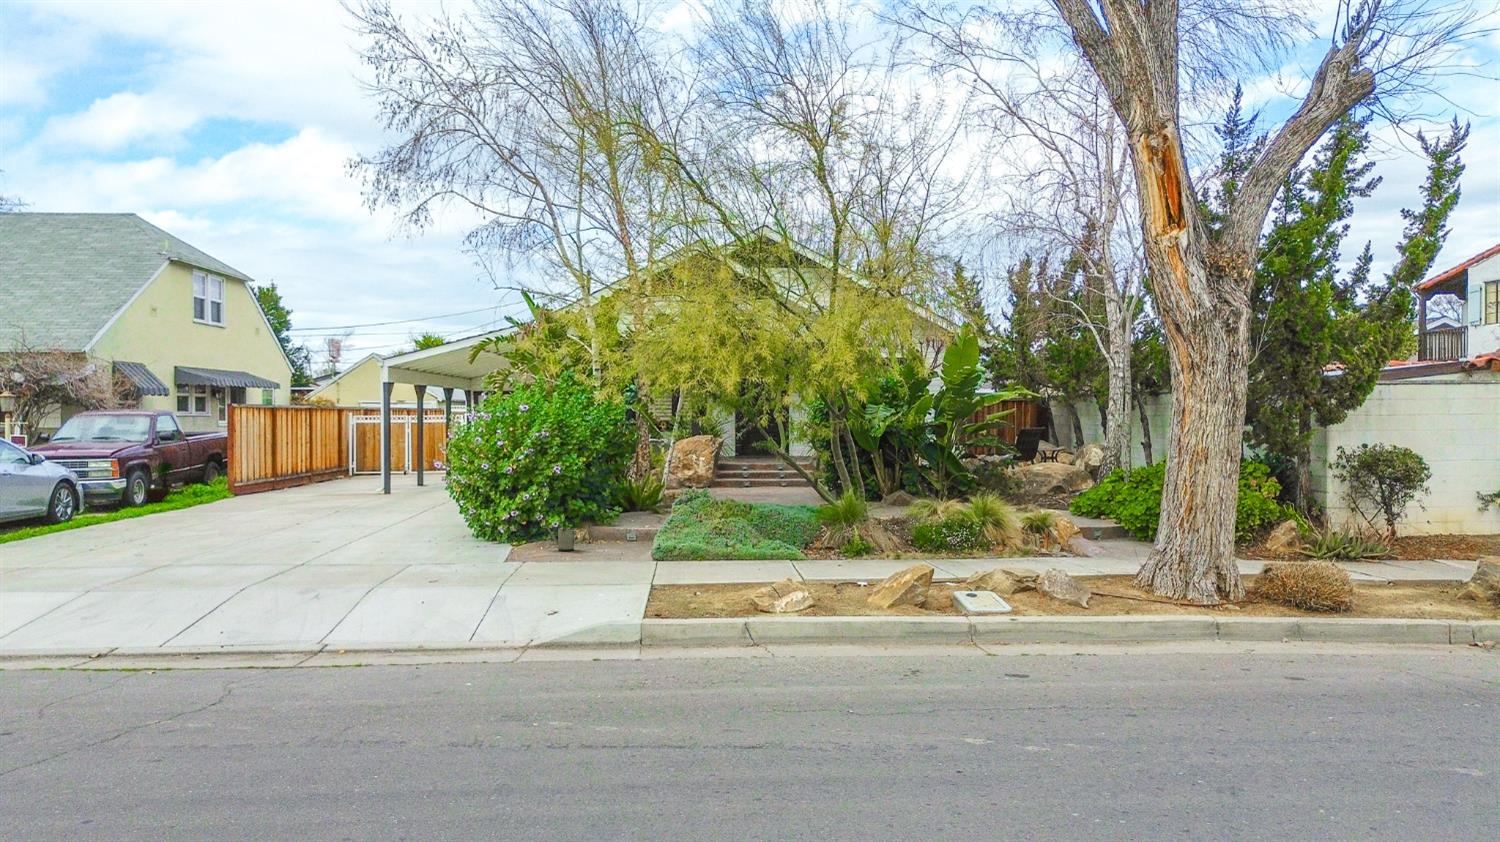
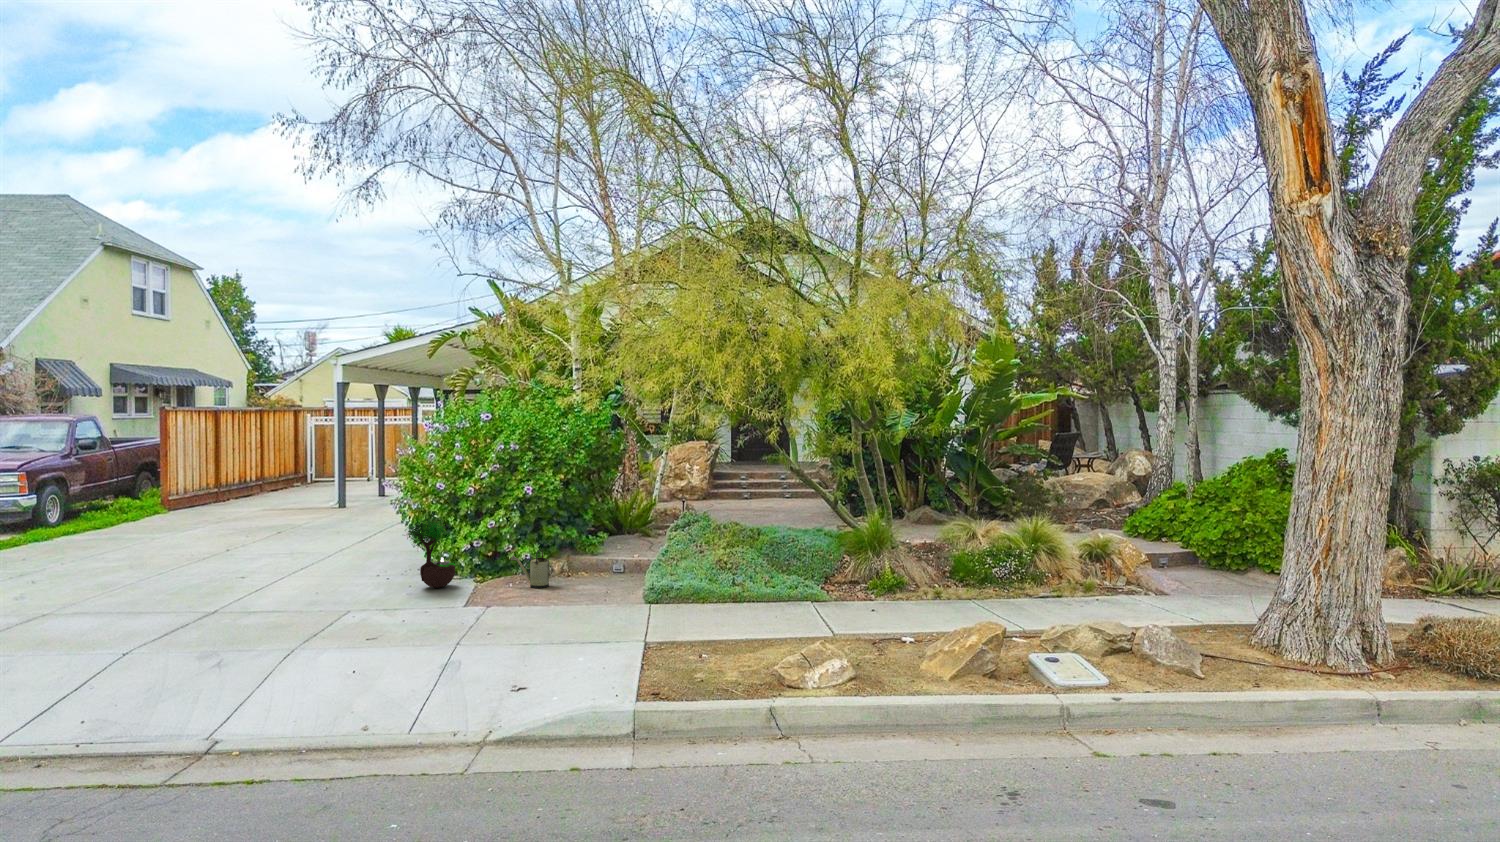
potted tree: present [146,461,175,502] -> present [405,517,455,588]

